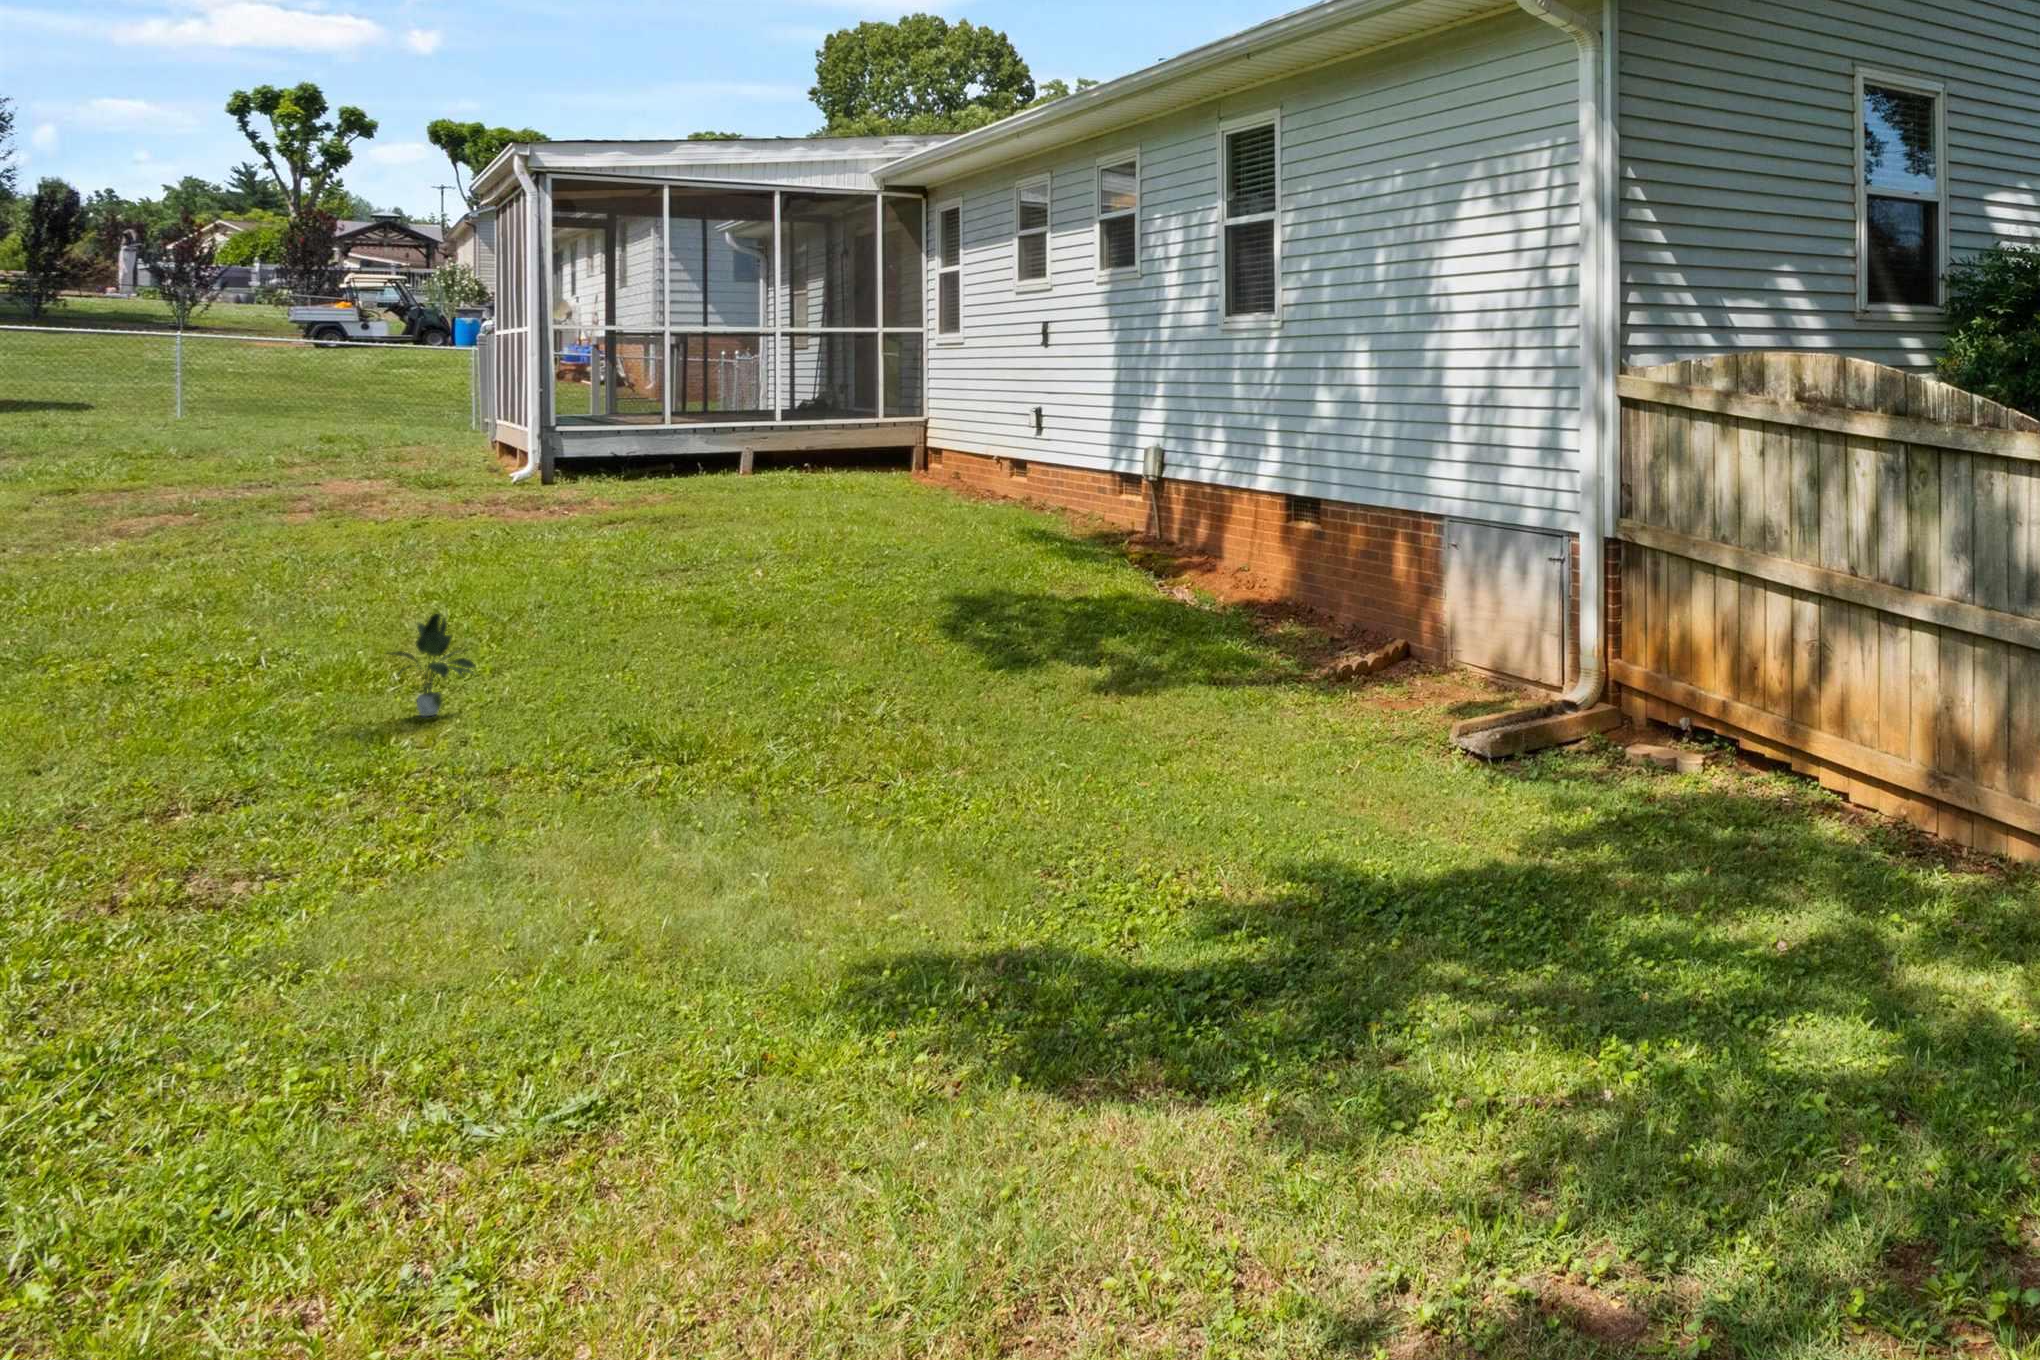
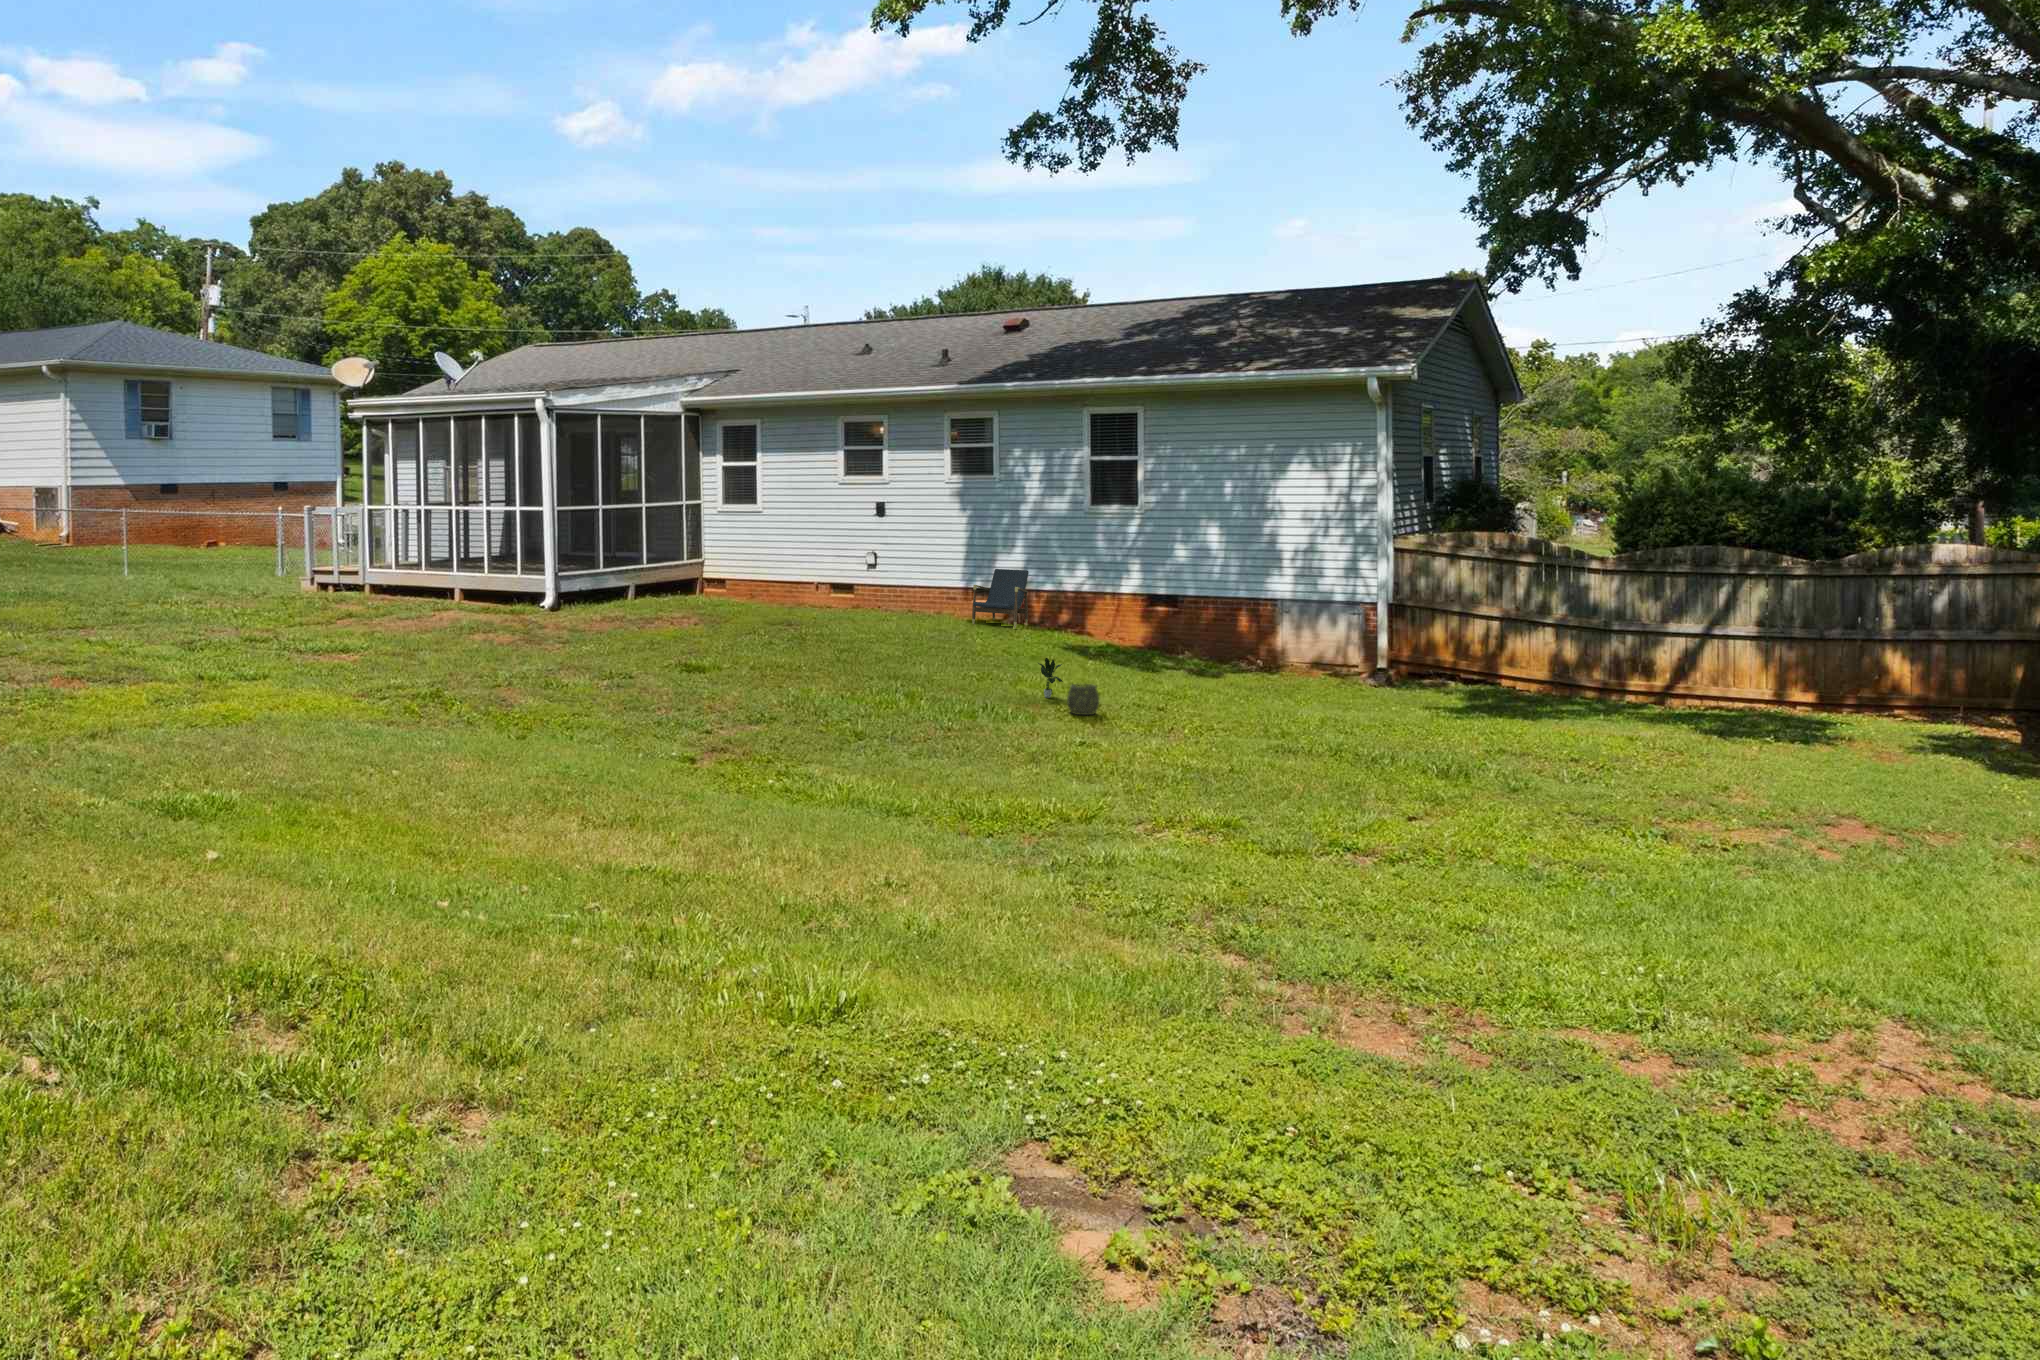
lounge chair: none [1040,438,1166,549] -> present [972,569,1029,628]
woven basket: none [196,691,322,787] -> present [1067,684,1099,715]

